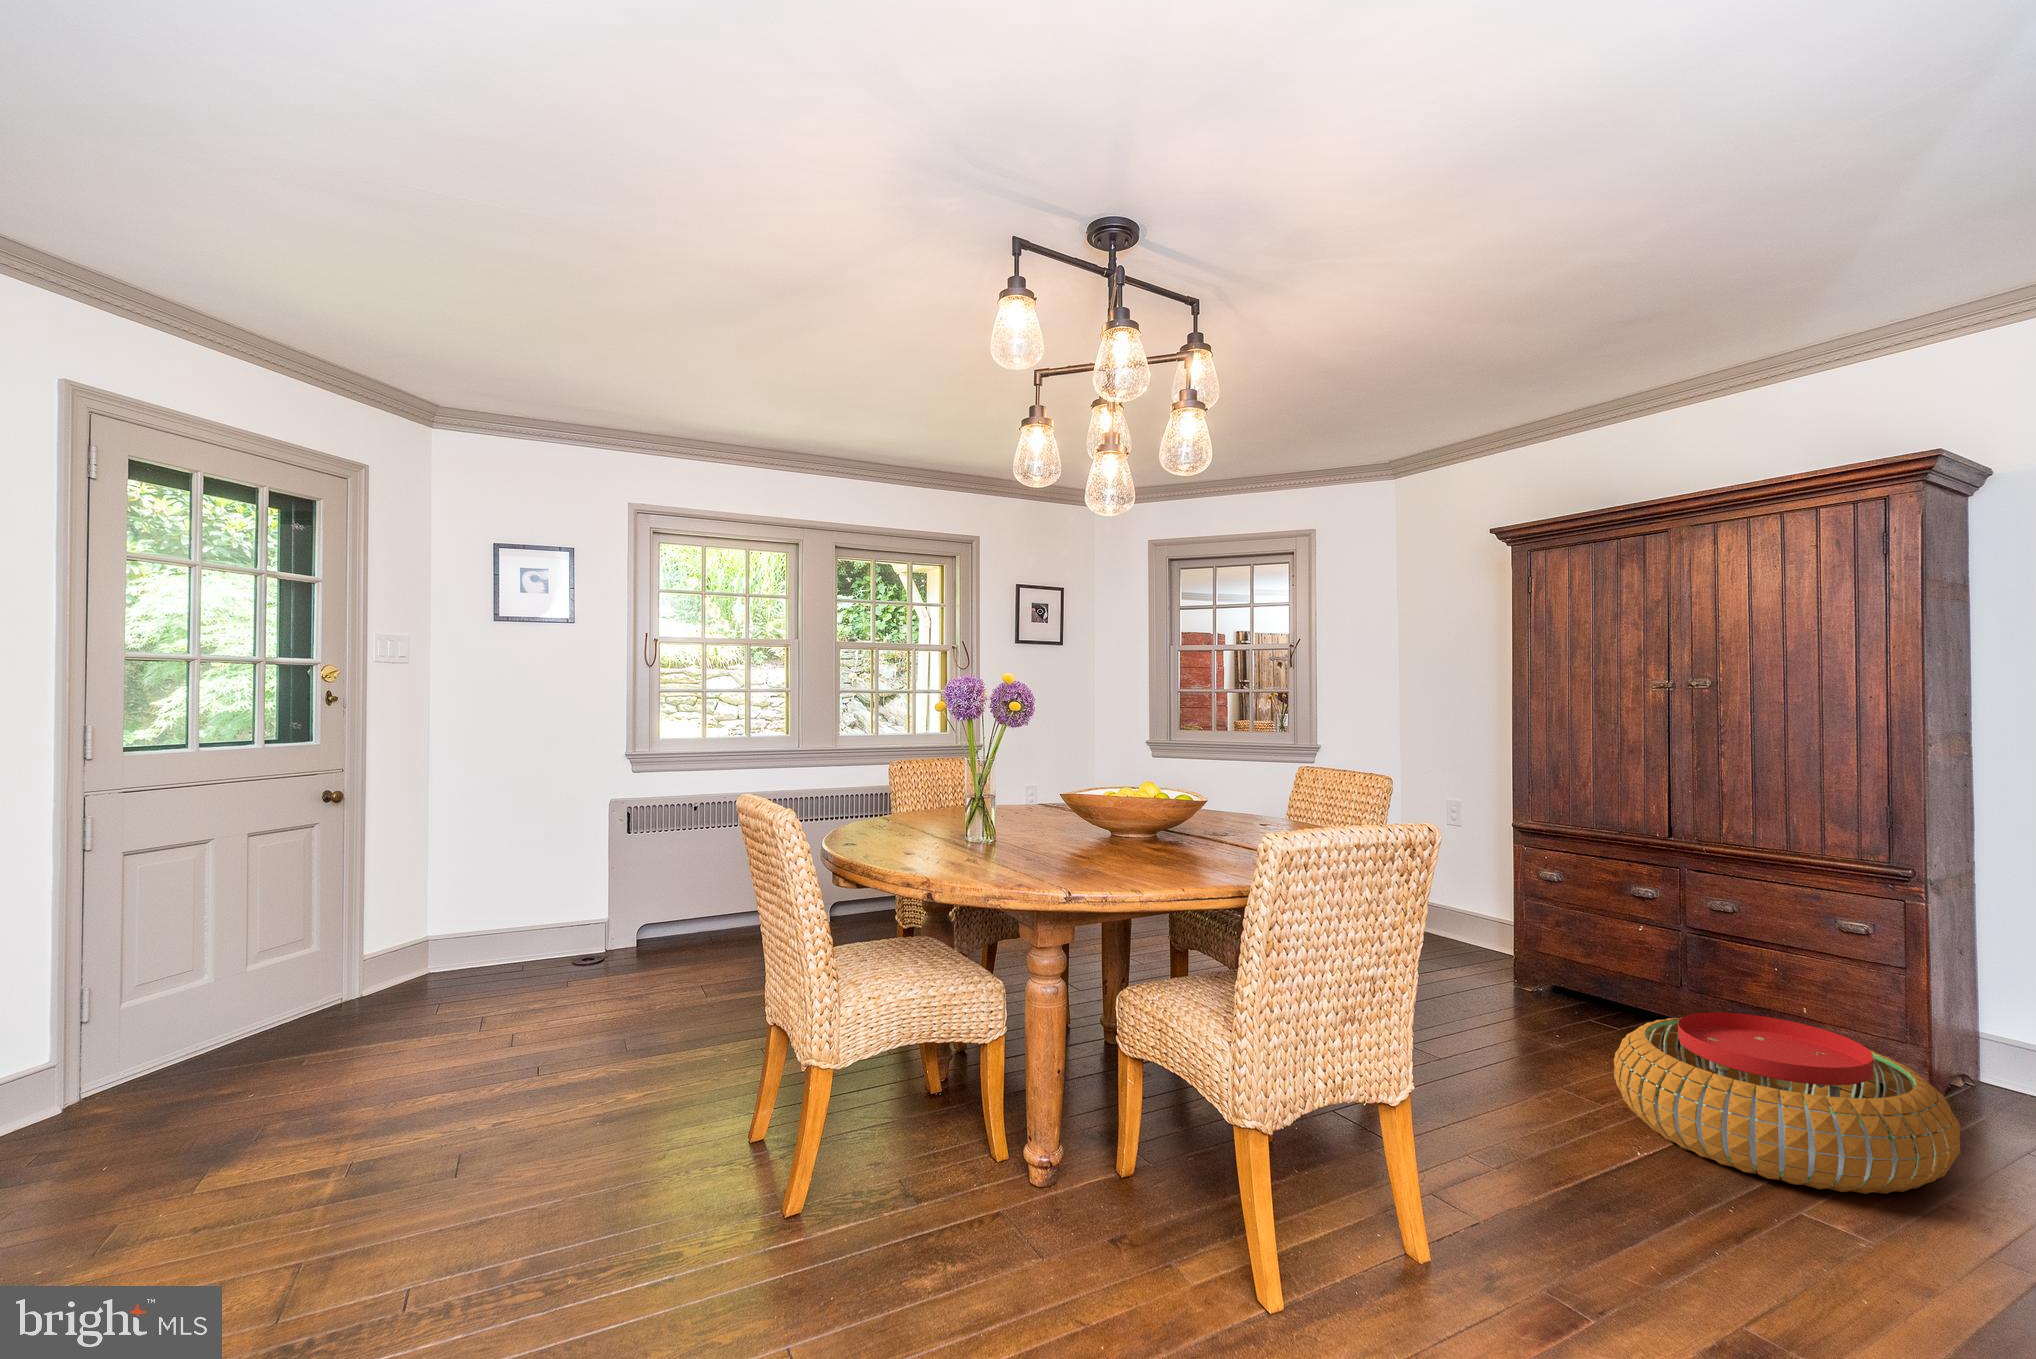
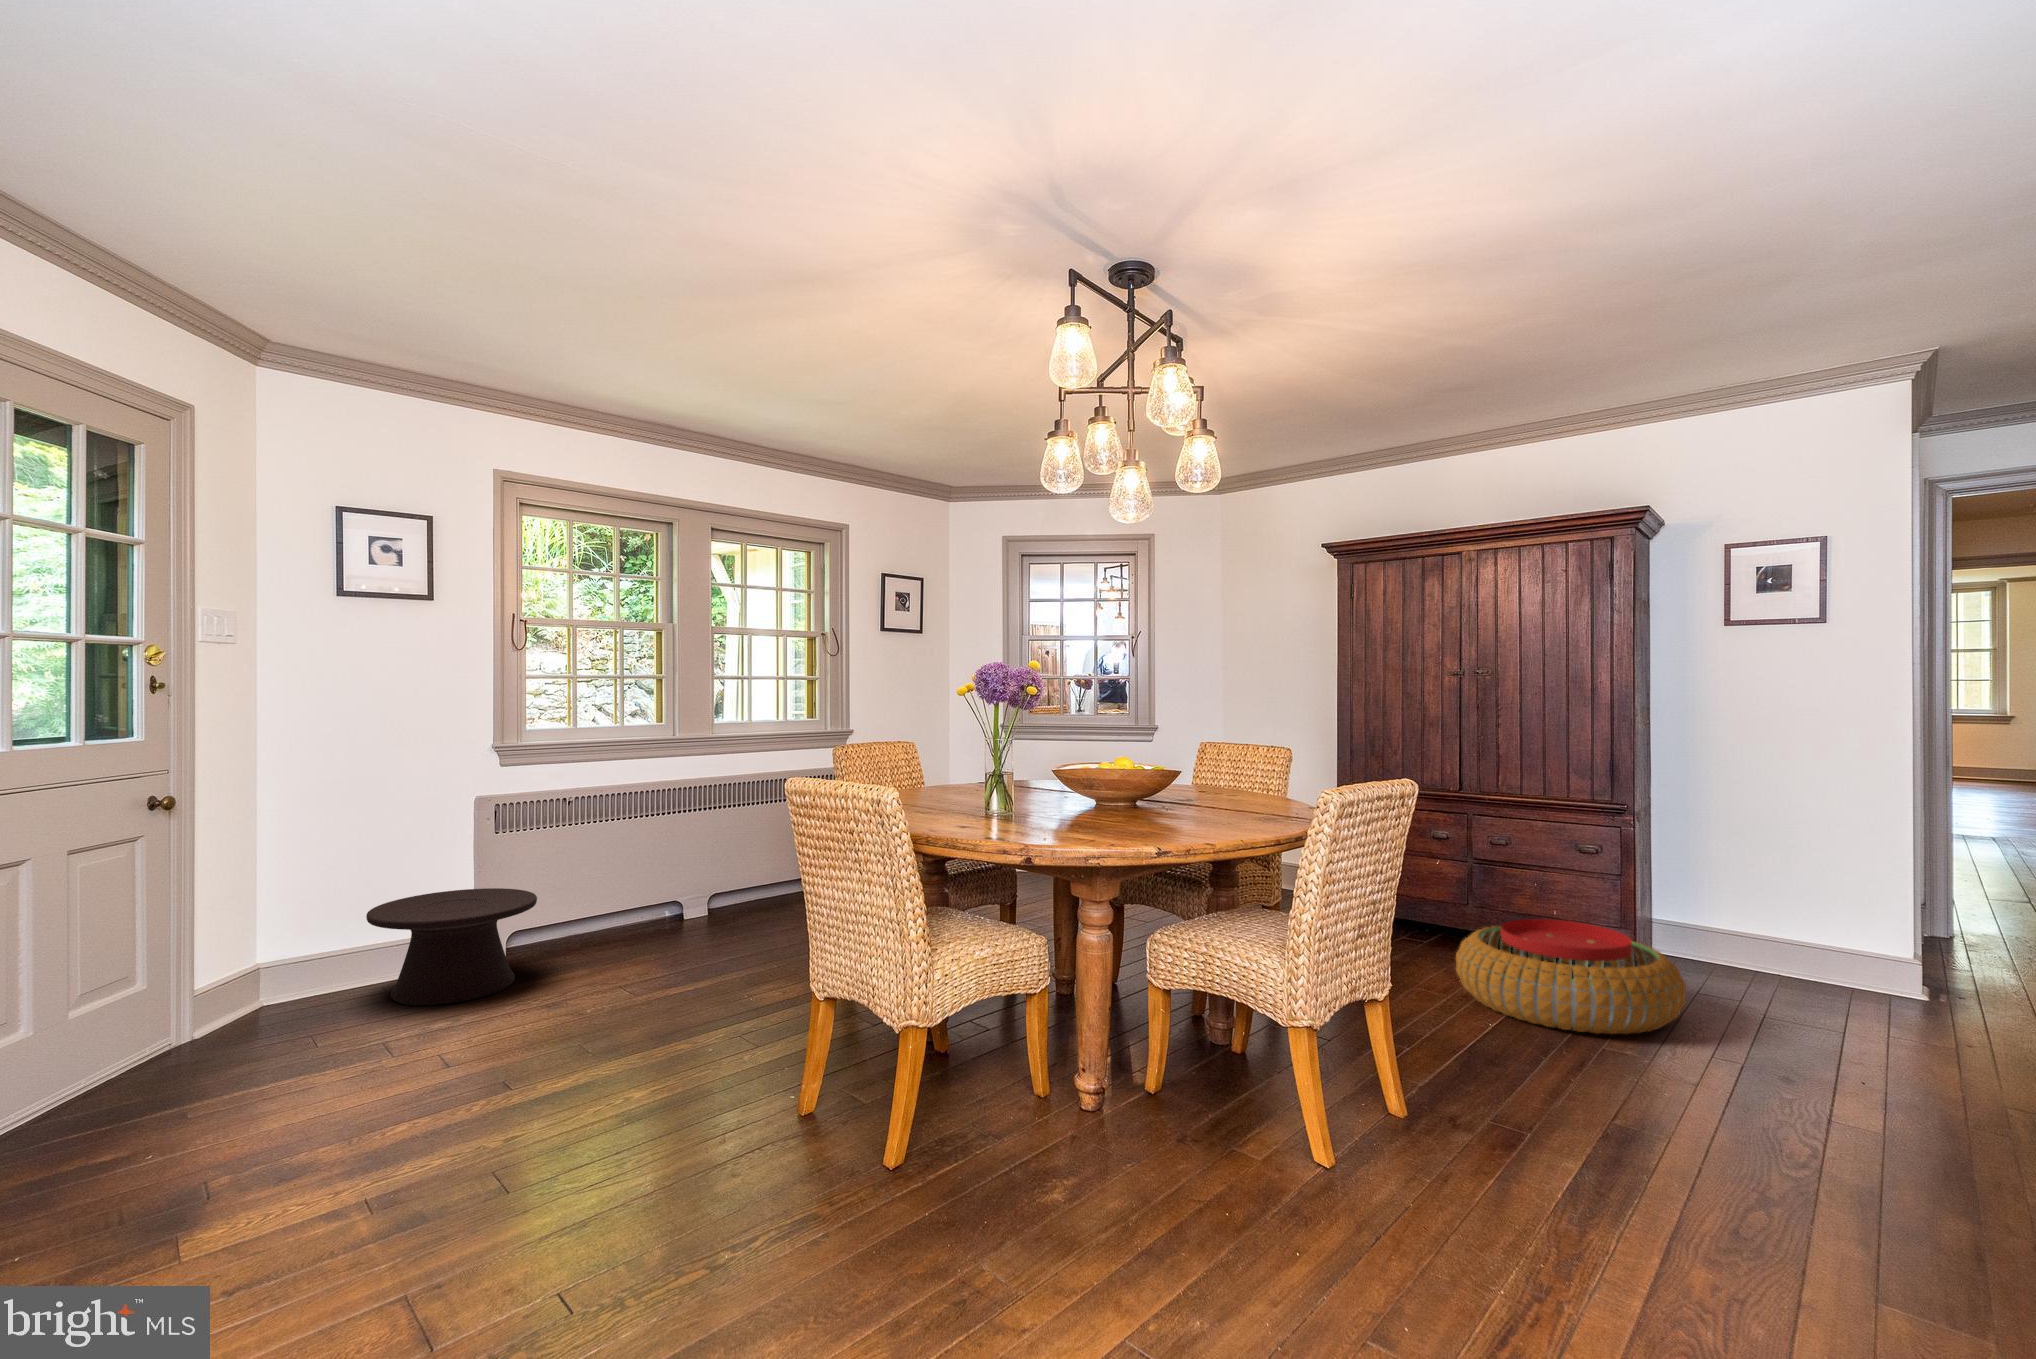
side table: none [502,885,649,989] -> present [366,888,537,1005]

